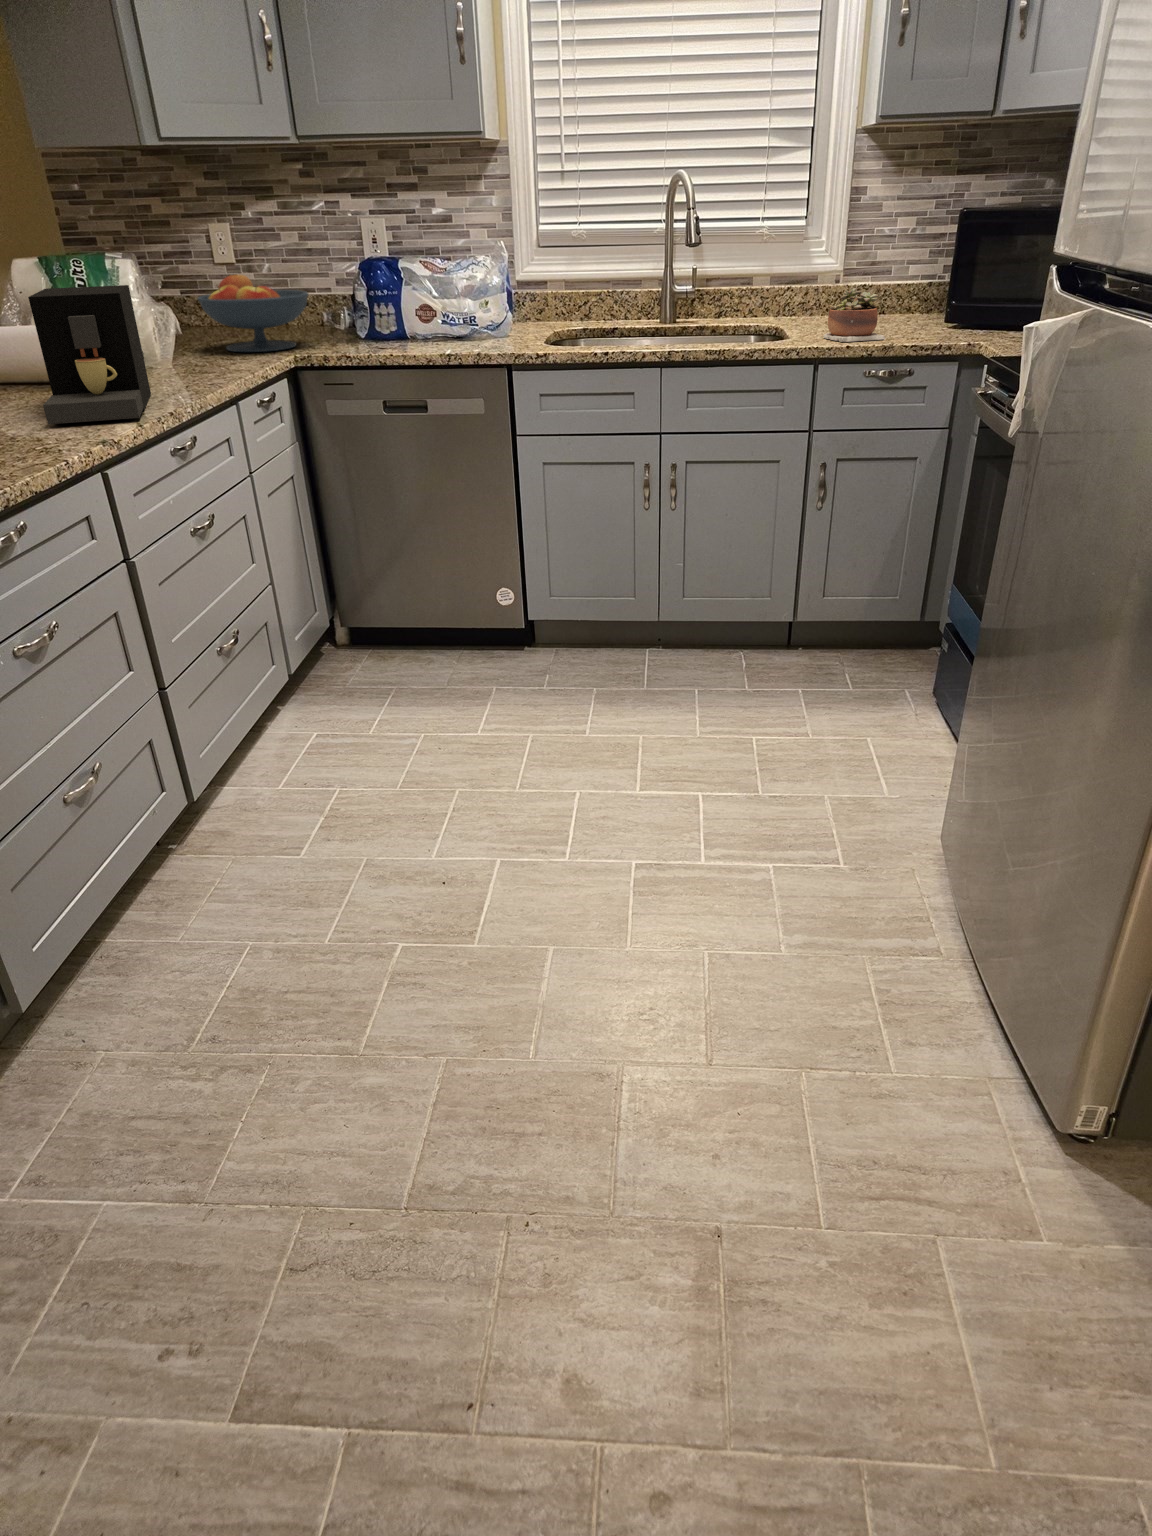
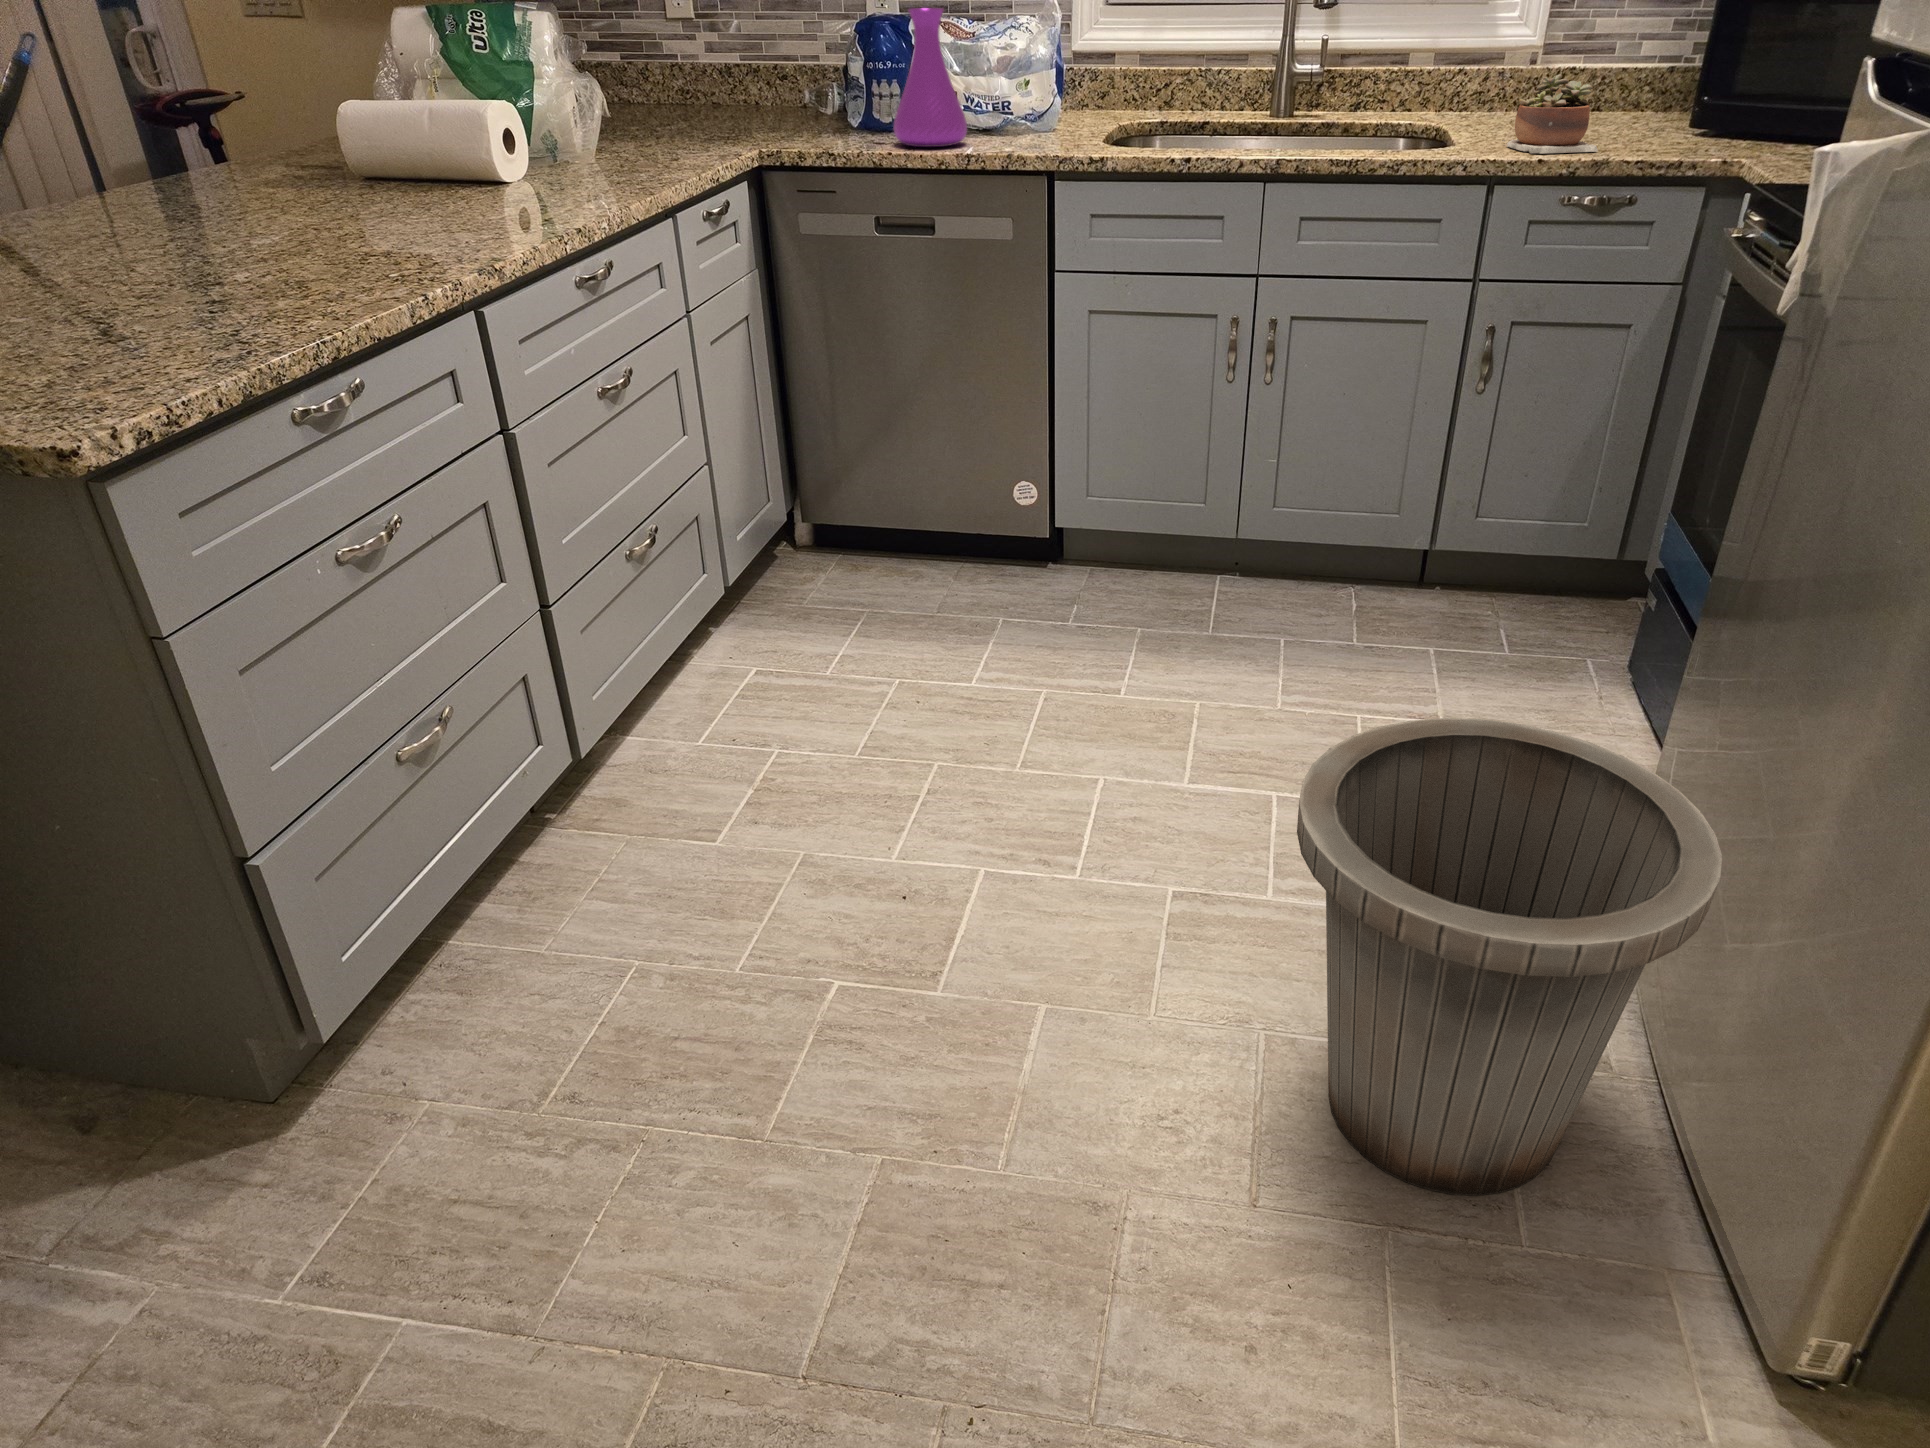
vase: none [392,253,446,351] -> present [894,8,967,147]
fruit bowl: present [198,275,308,352] -> none [632,31,784,142]
coffee maker: present [28,285,151,424] -> none [385,44,553,237]
trash can: none [722,720,1006,1048] -> present [1297,718,1722,1195]

